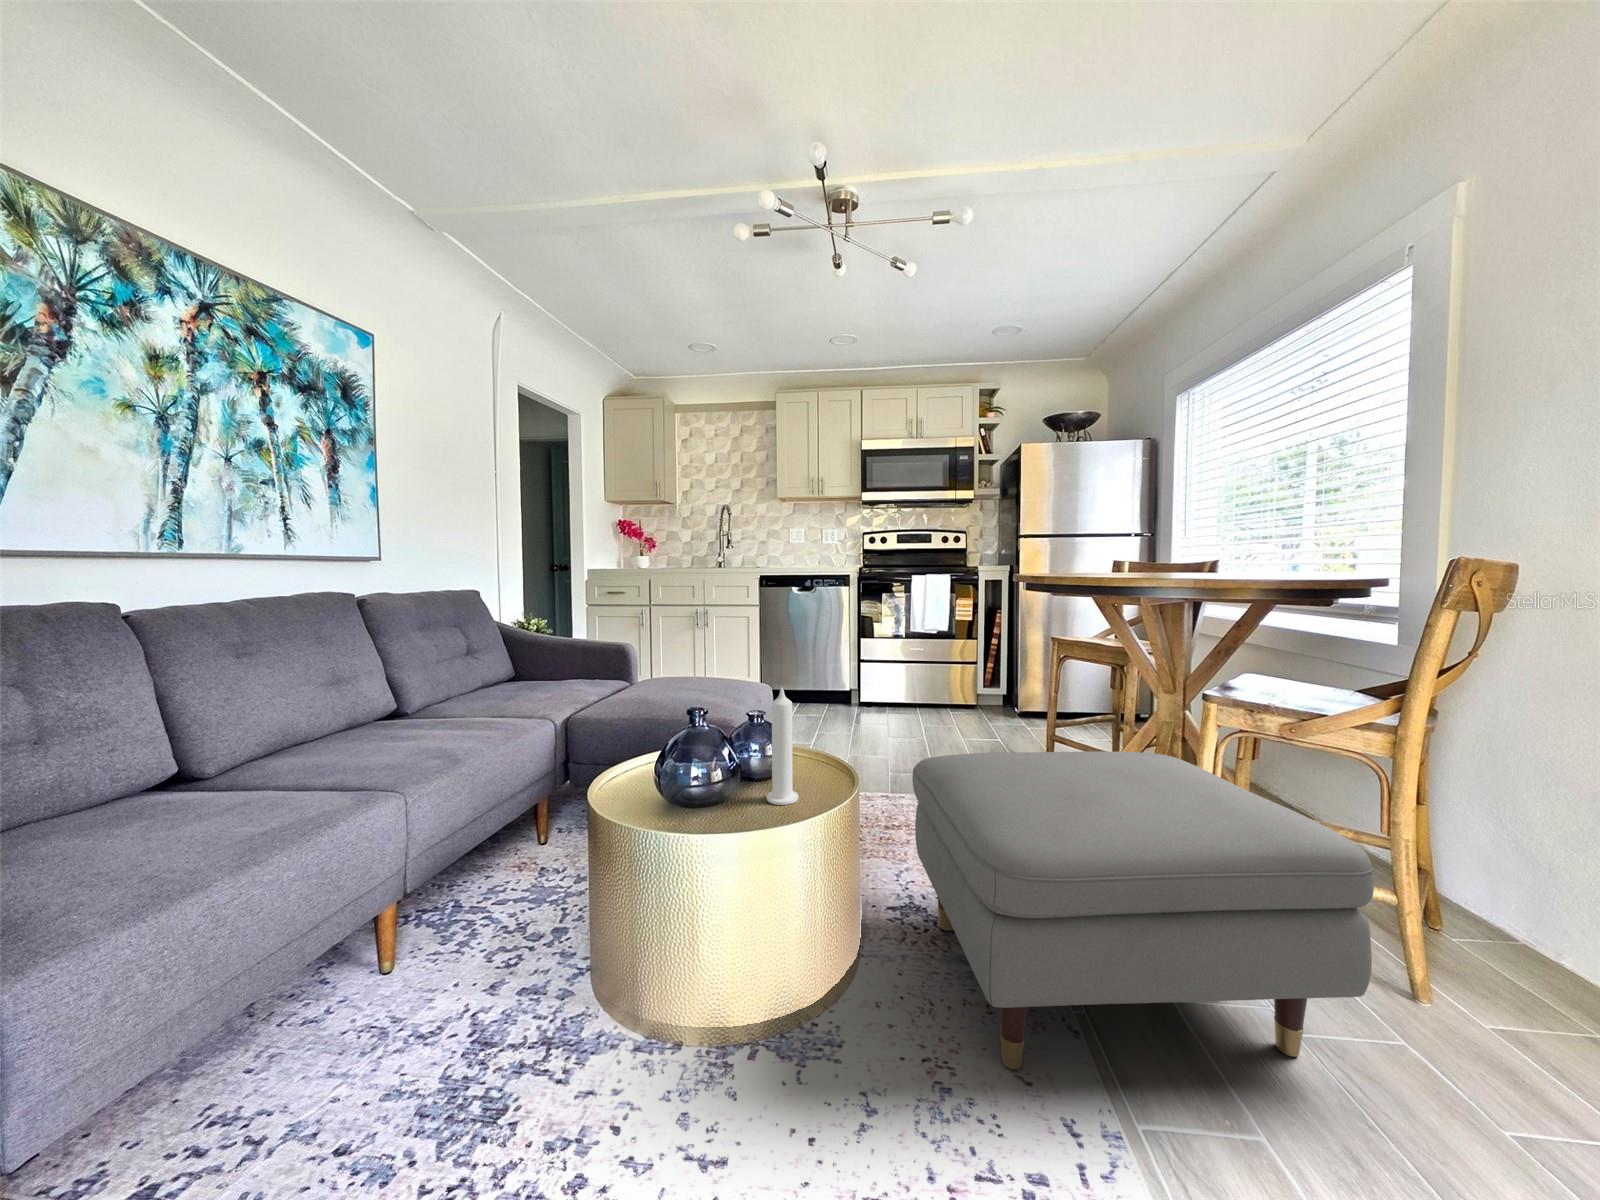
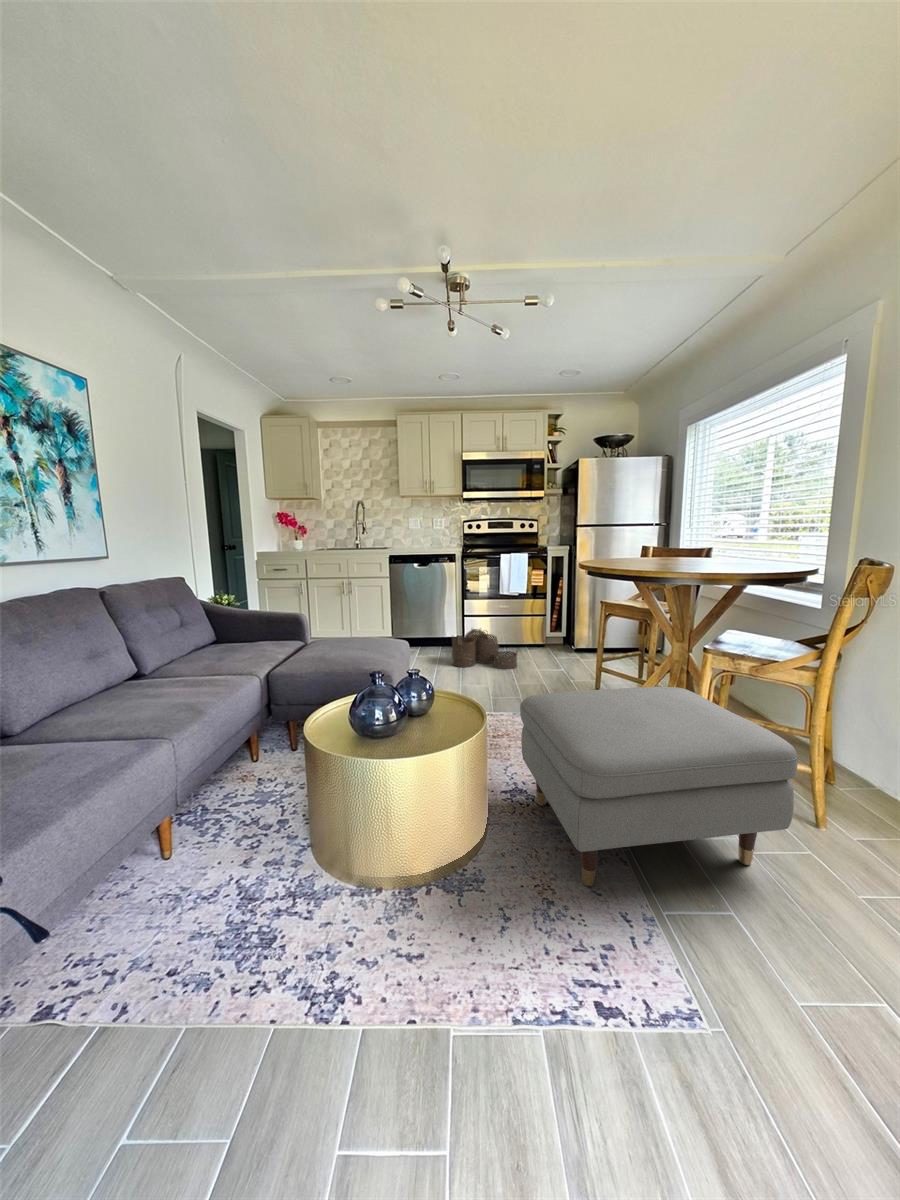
woven basket: none [838,675,931,734] -> present [452,629,518,669]
candle: present [767,688,798,805] -> none [429,658,451,735]

